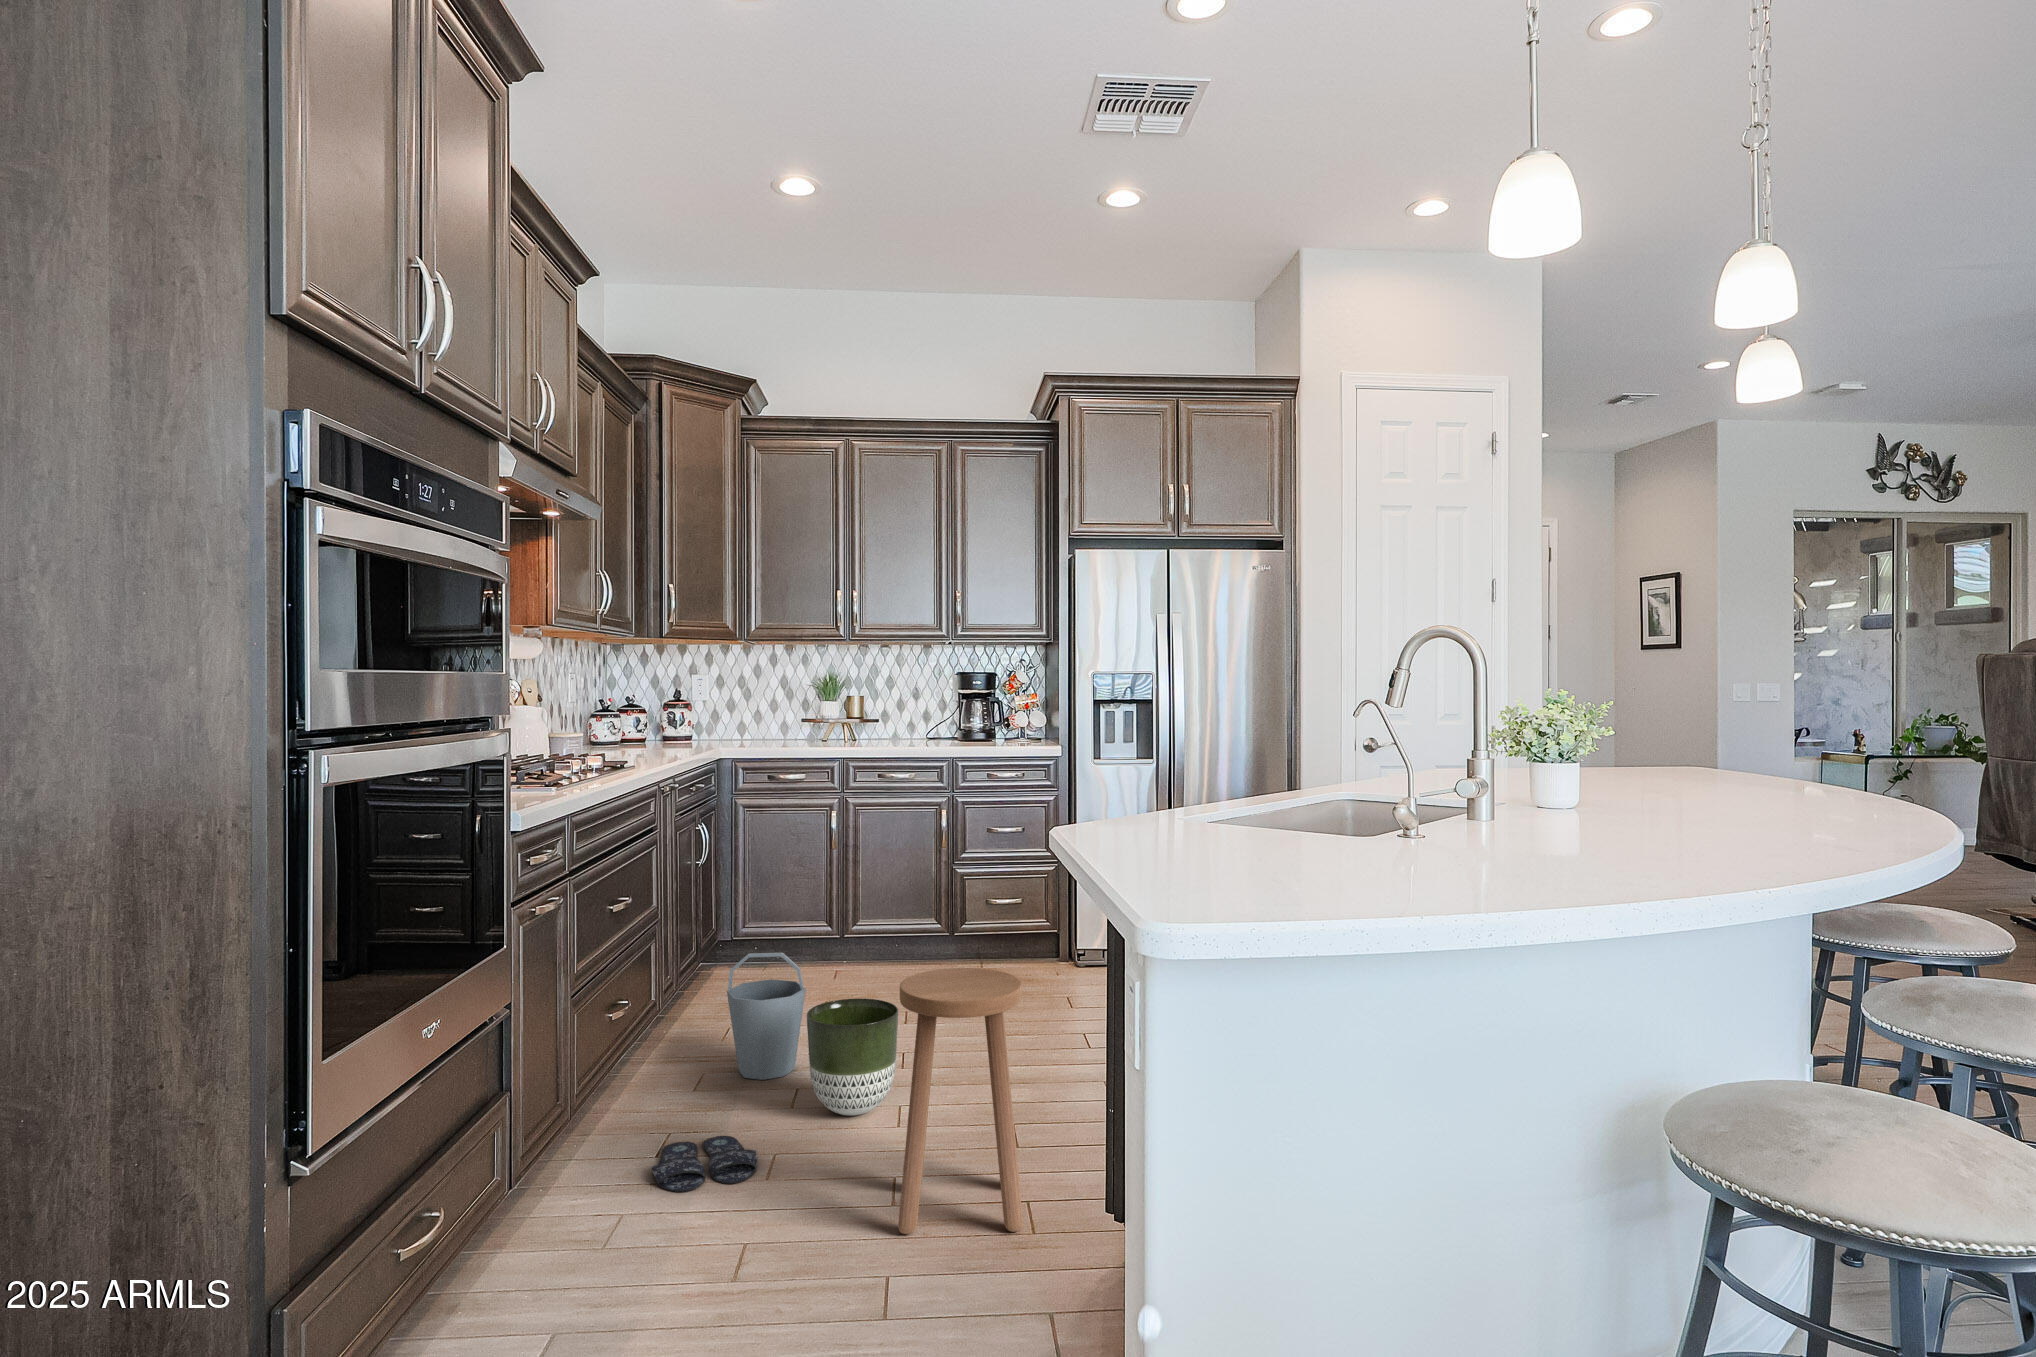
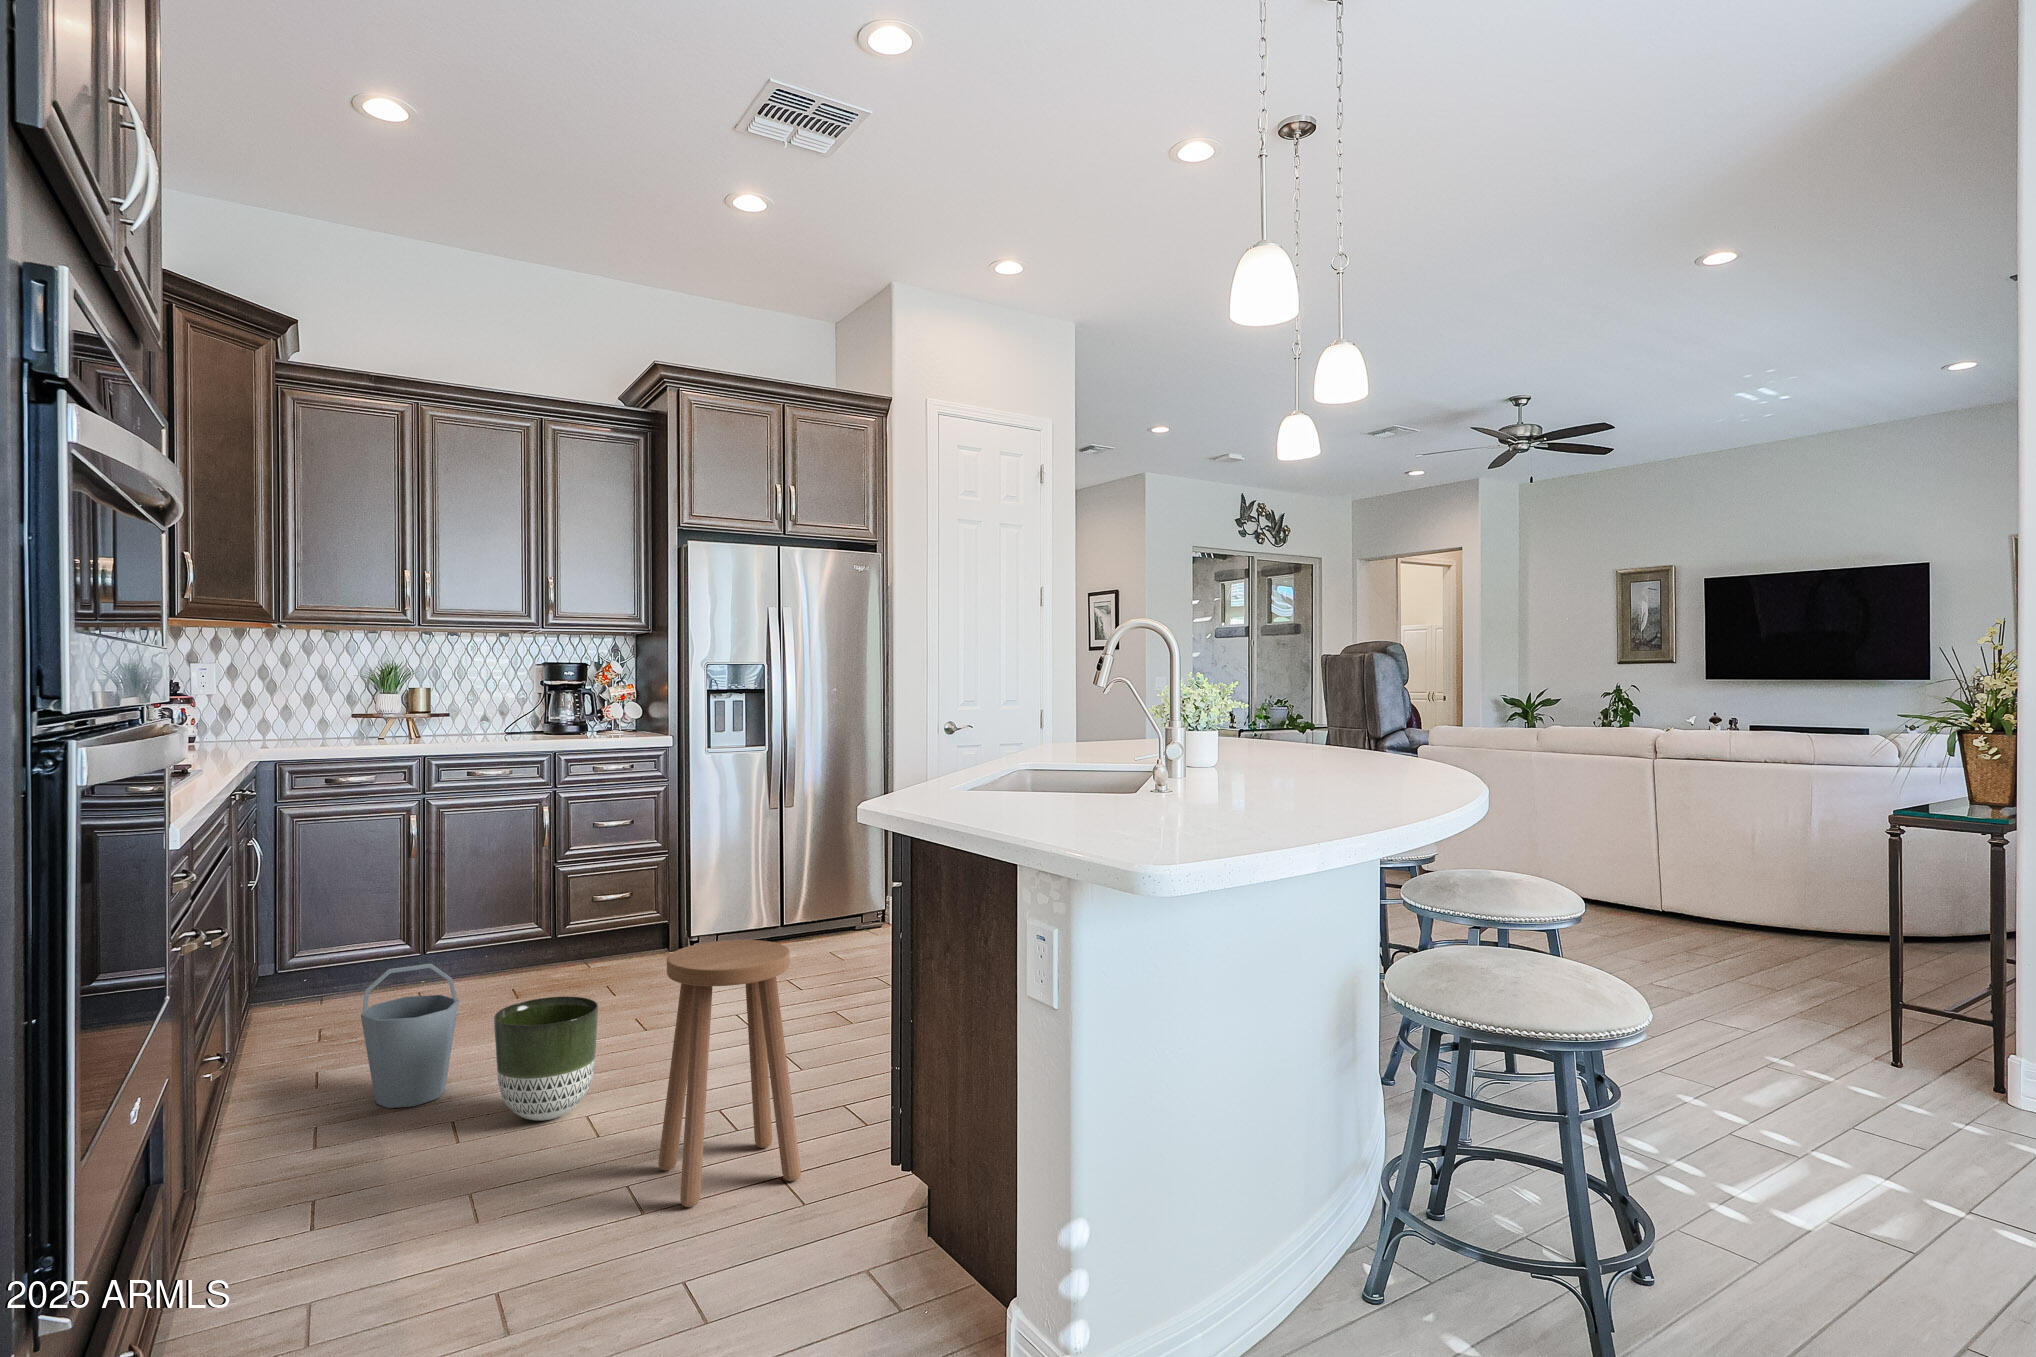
slippers: present [651,1136,757,1192] -> none [343,1165,478,1230]

